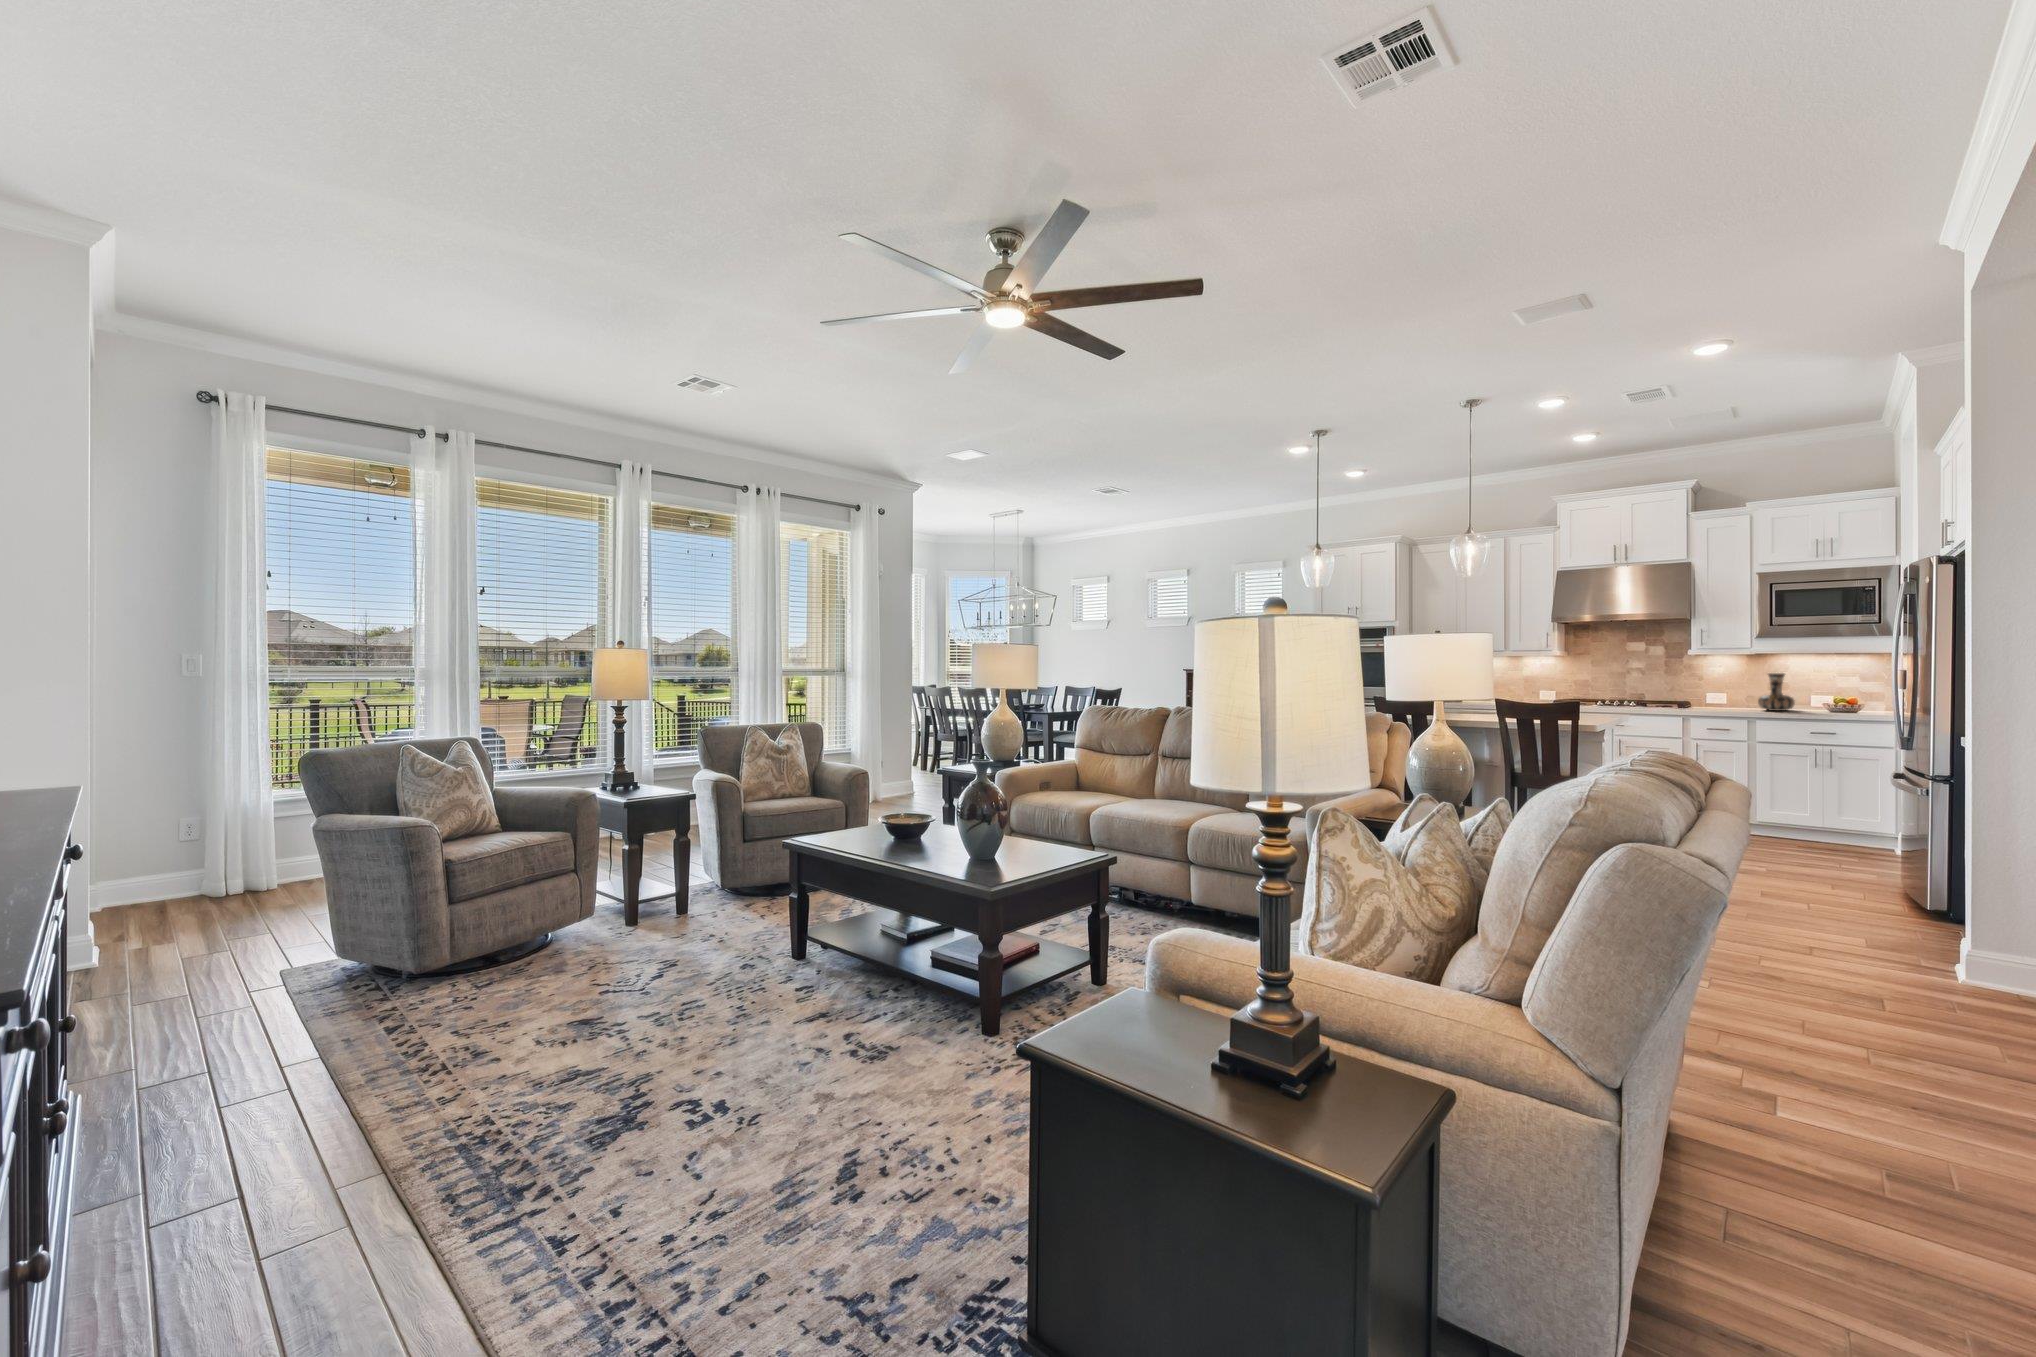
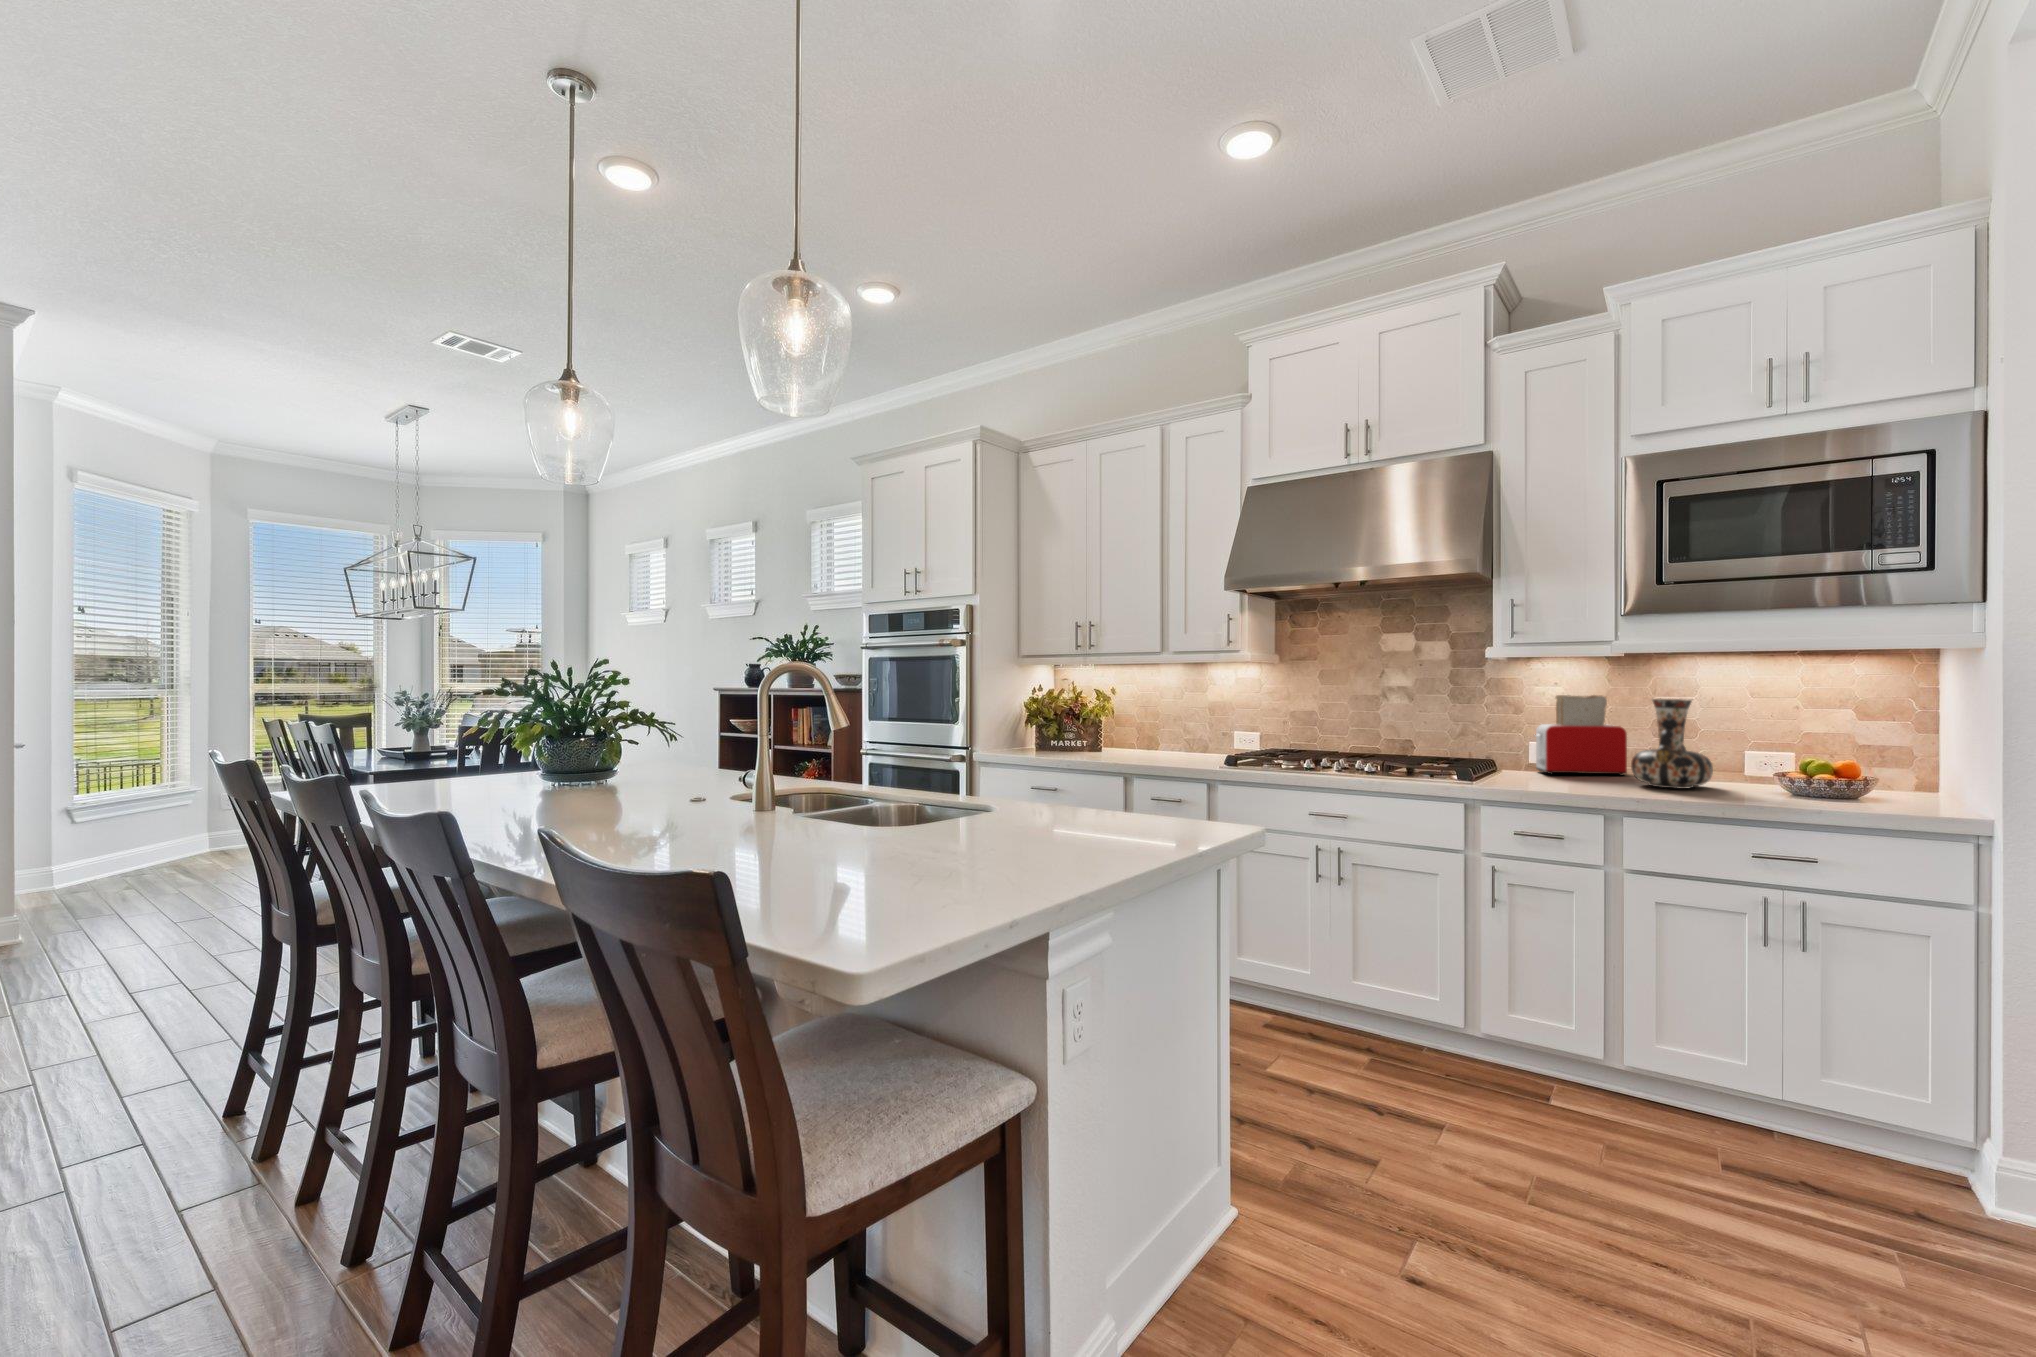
toaster: none [1710,672,1756,708] -> present [1535,695,1627,776]

